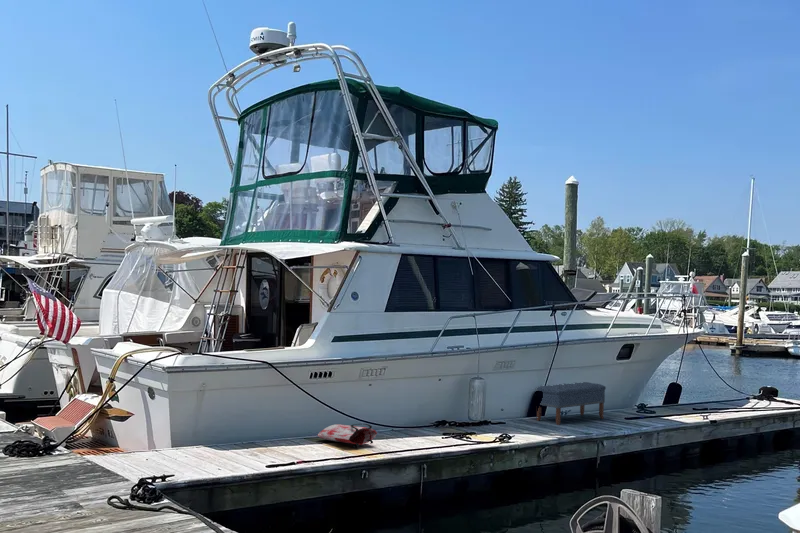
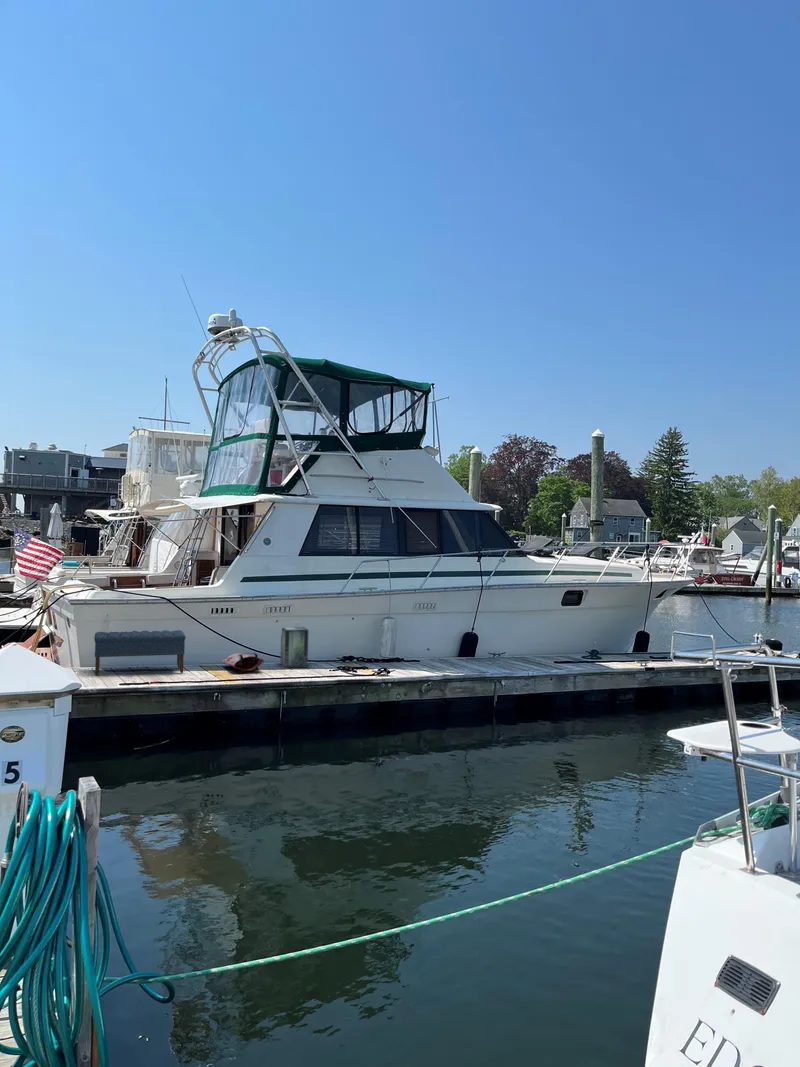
bench: present [537,382,606,425] -> present [94,630,186,676]
storage box: none [373,391,410,439] -> present [280,627,308,668]

